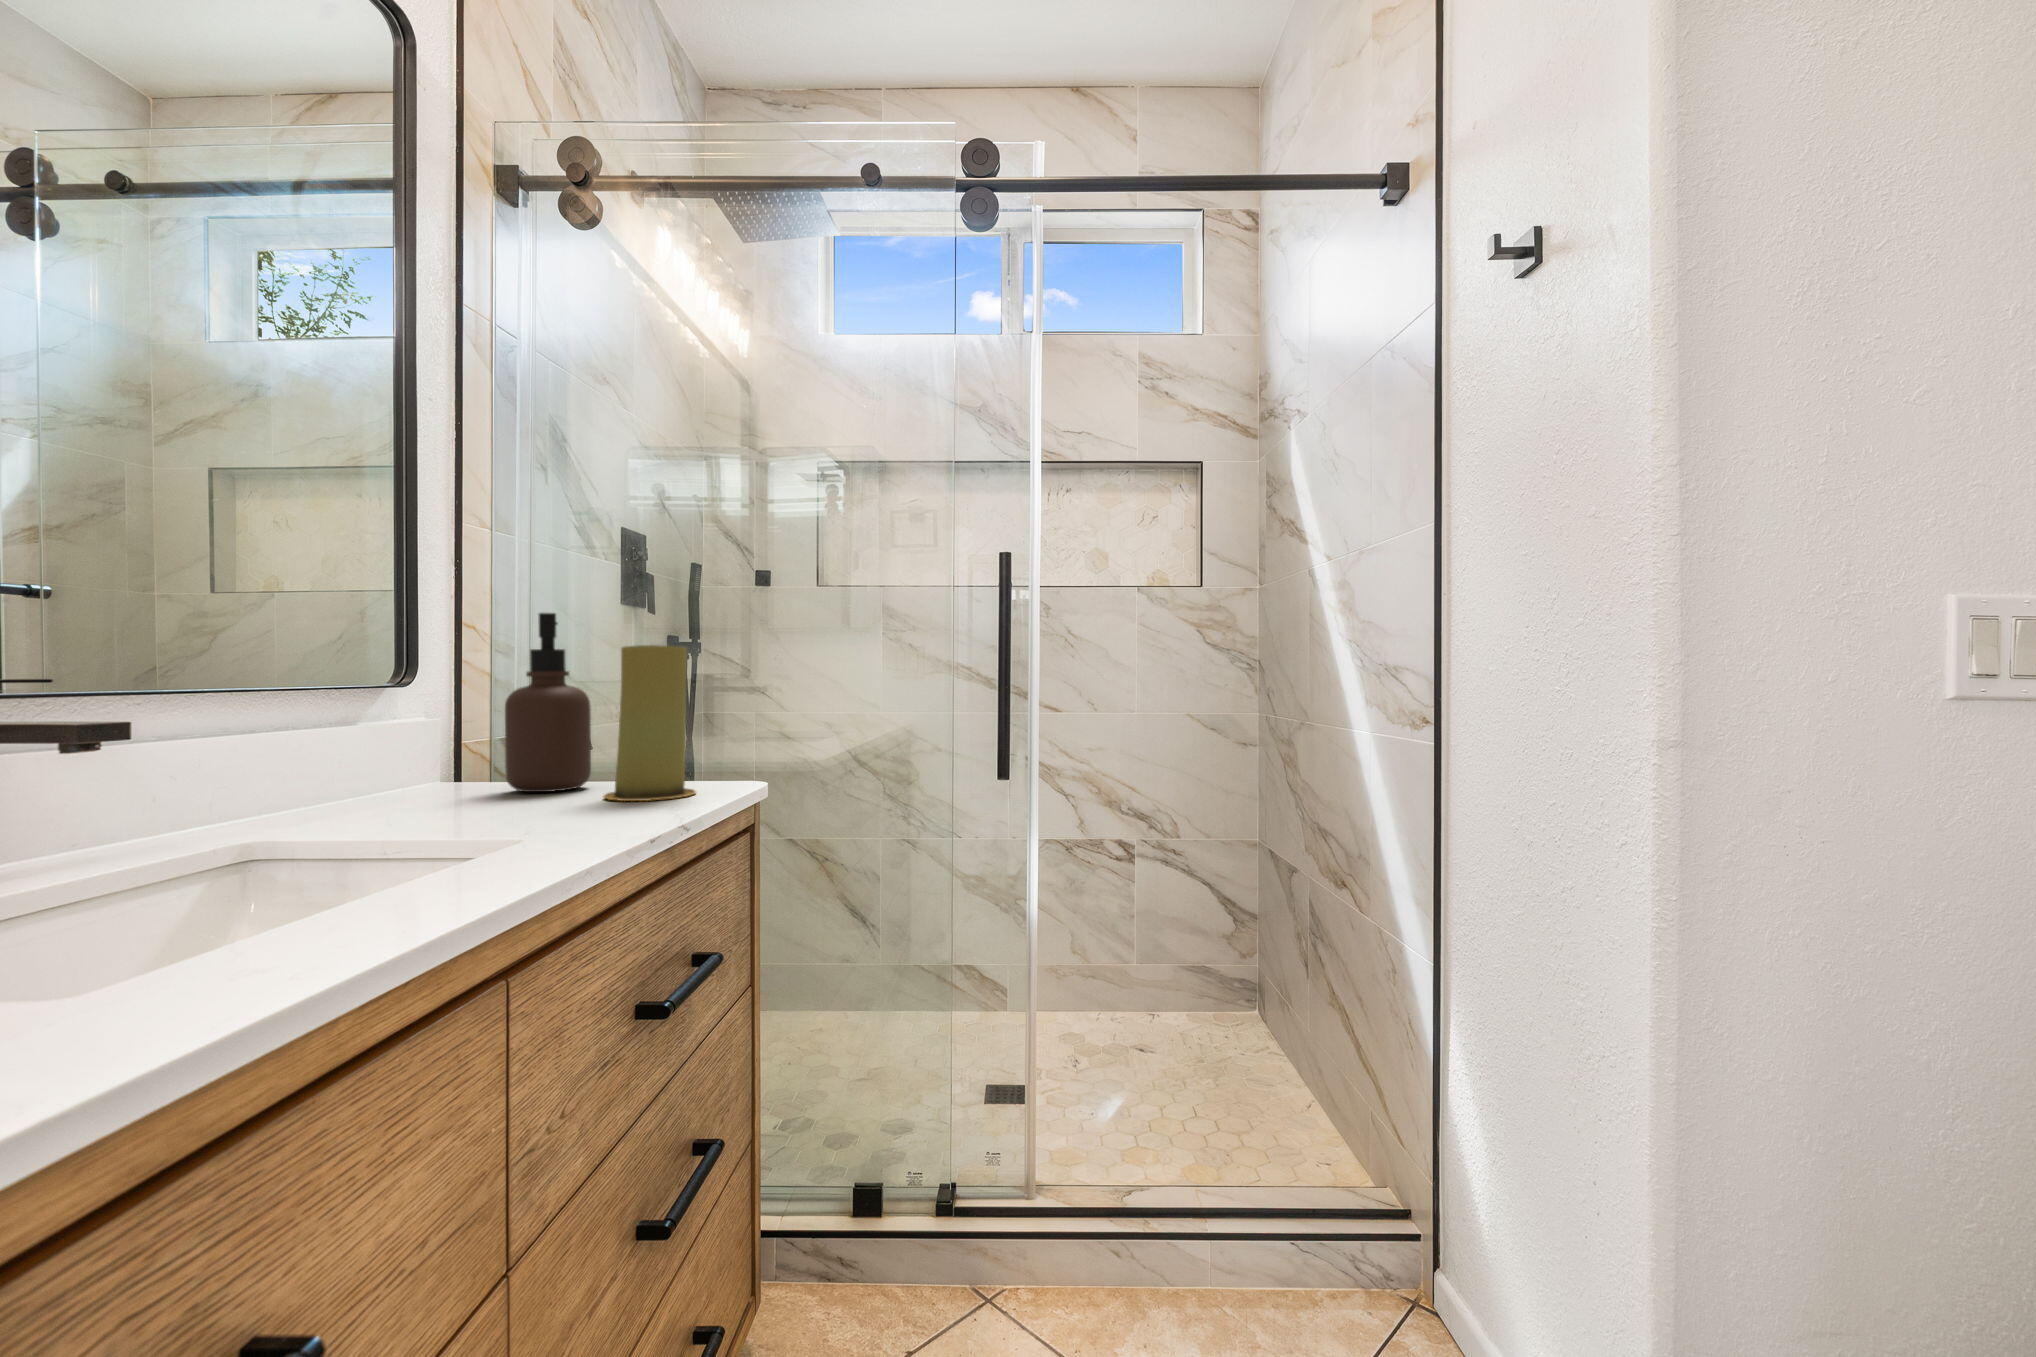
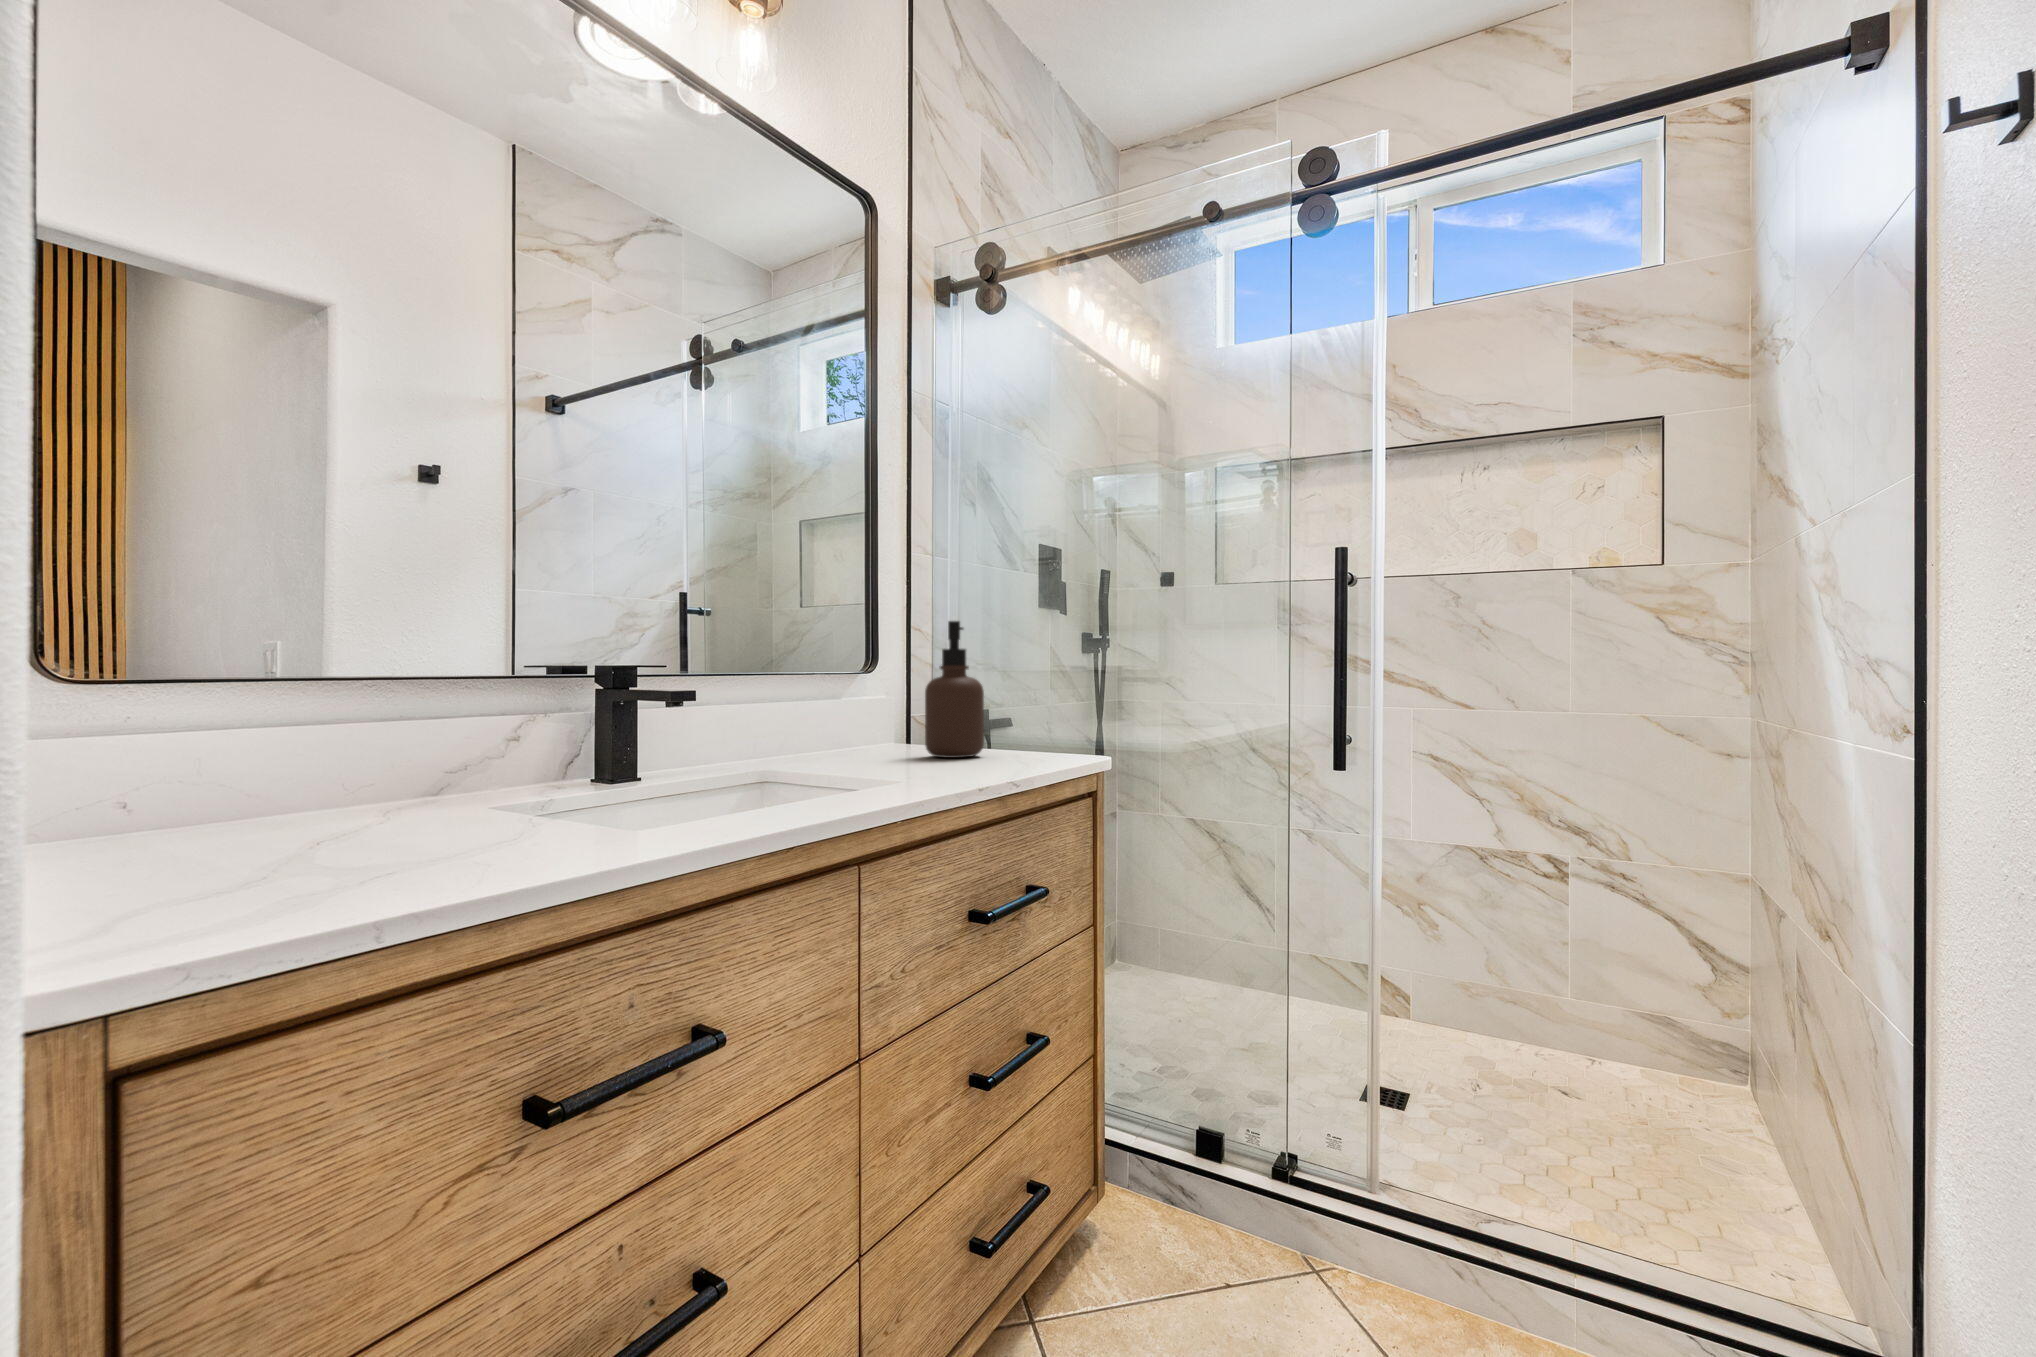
candle: present [603,645,696,801] -> none [981,644,1049,767]

